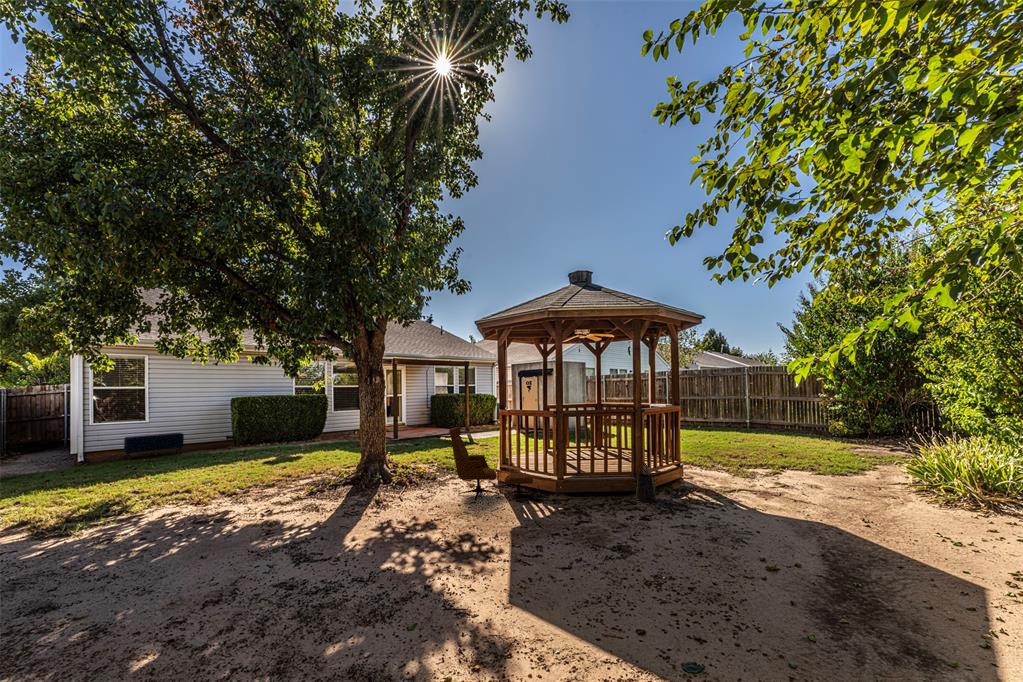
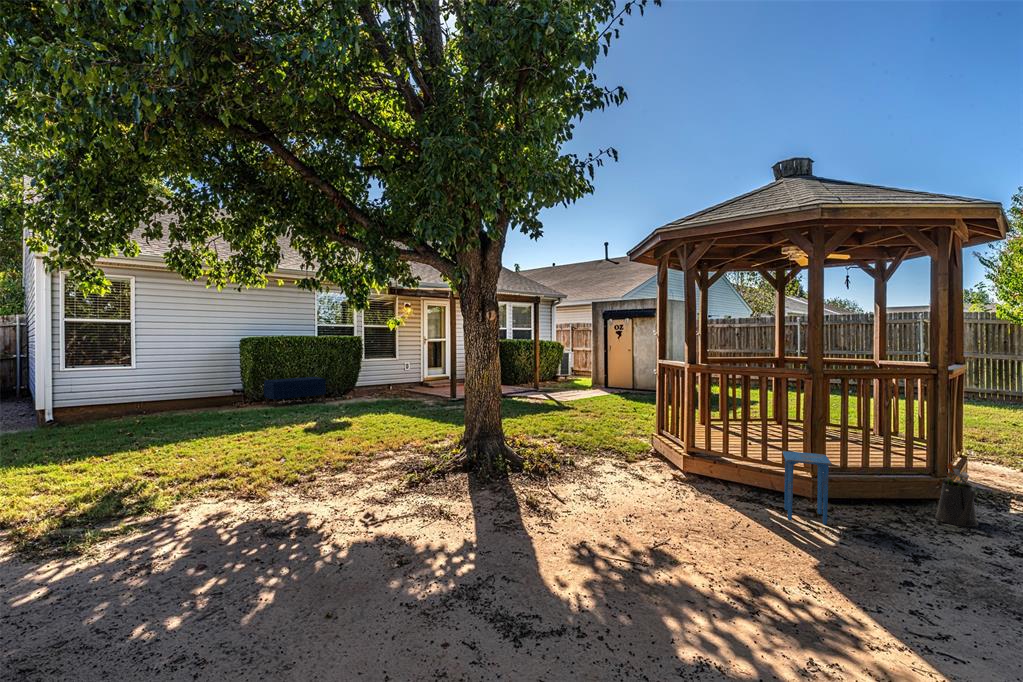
lounge chair: present [449,427,534,500] -> none [628,396,761,511]
bench: present [124,433,184,460] -> present [264,377,326,407]
side table: none [537,459,567,504] -> present [783,451,832,525]

